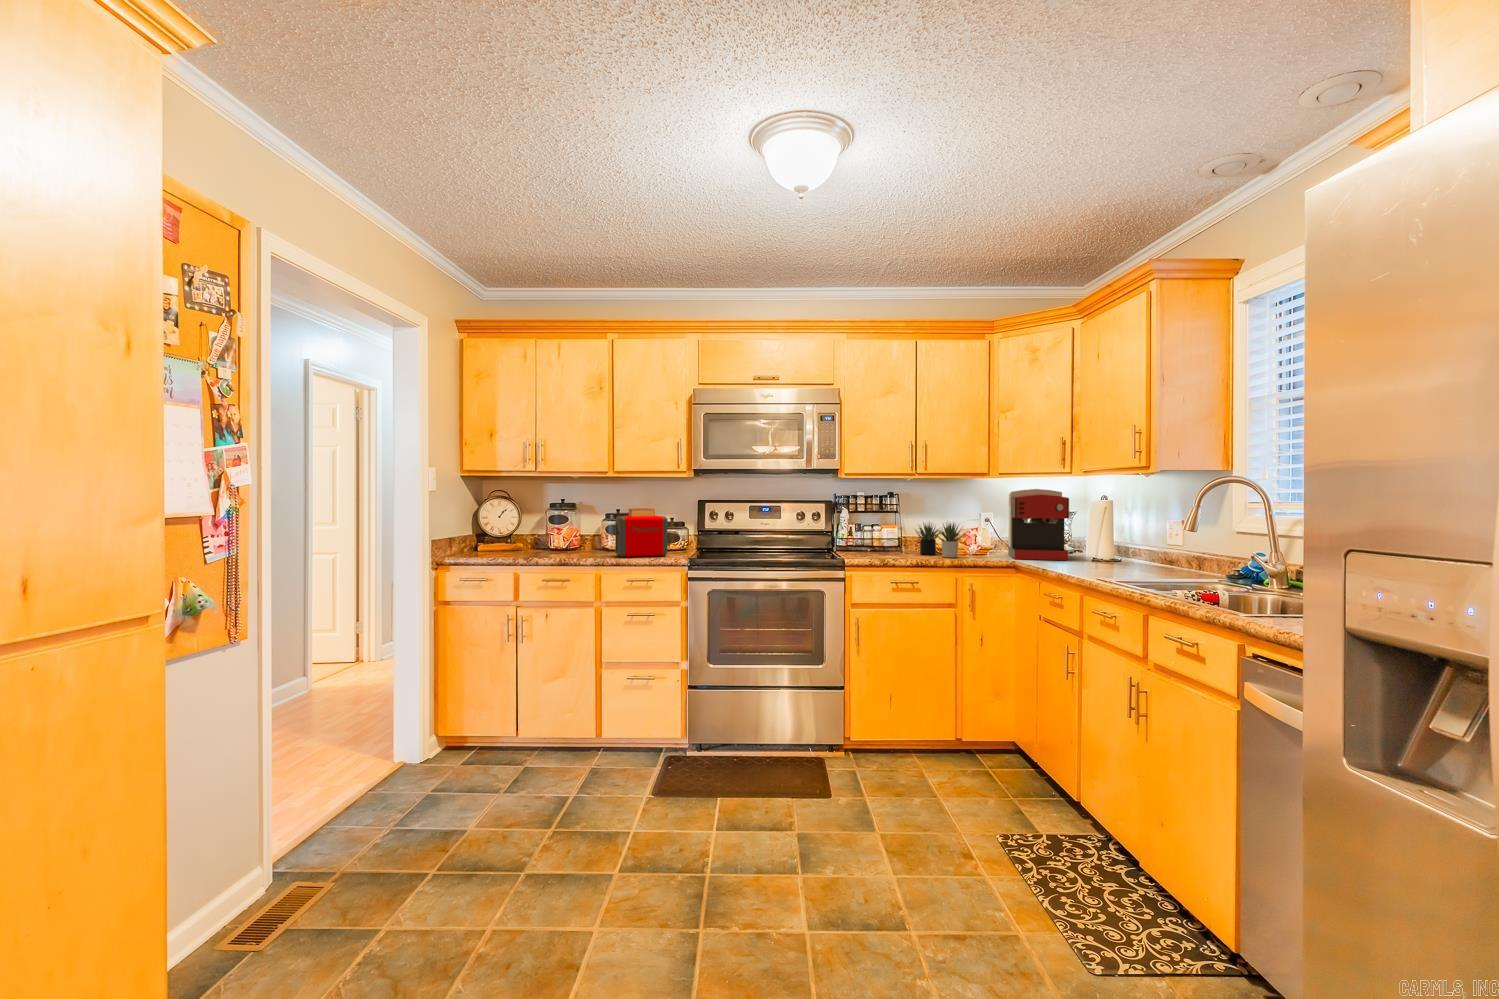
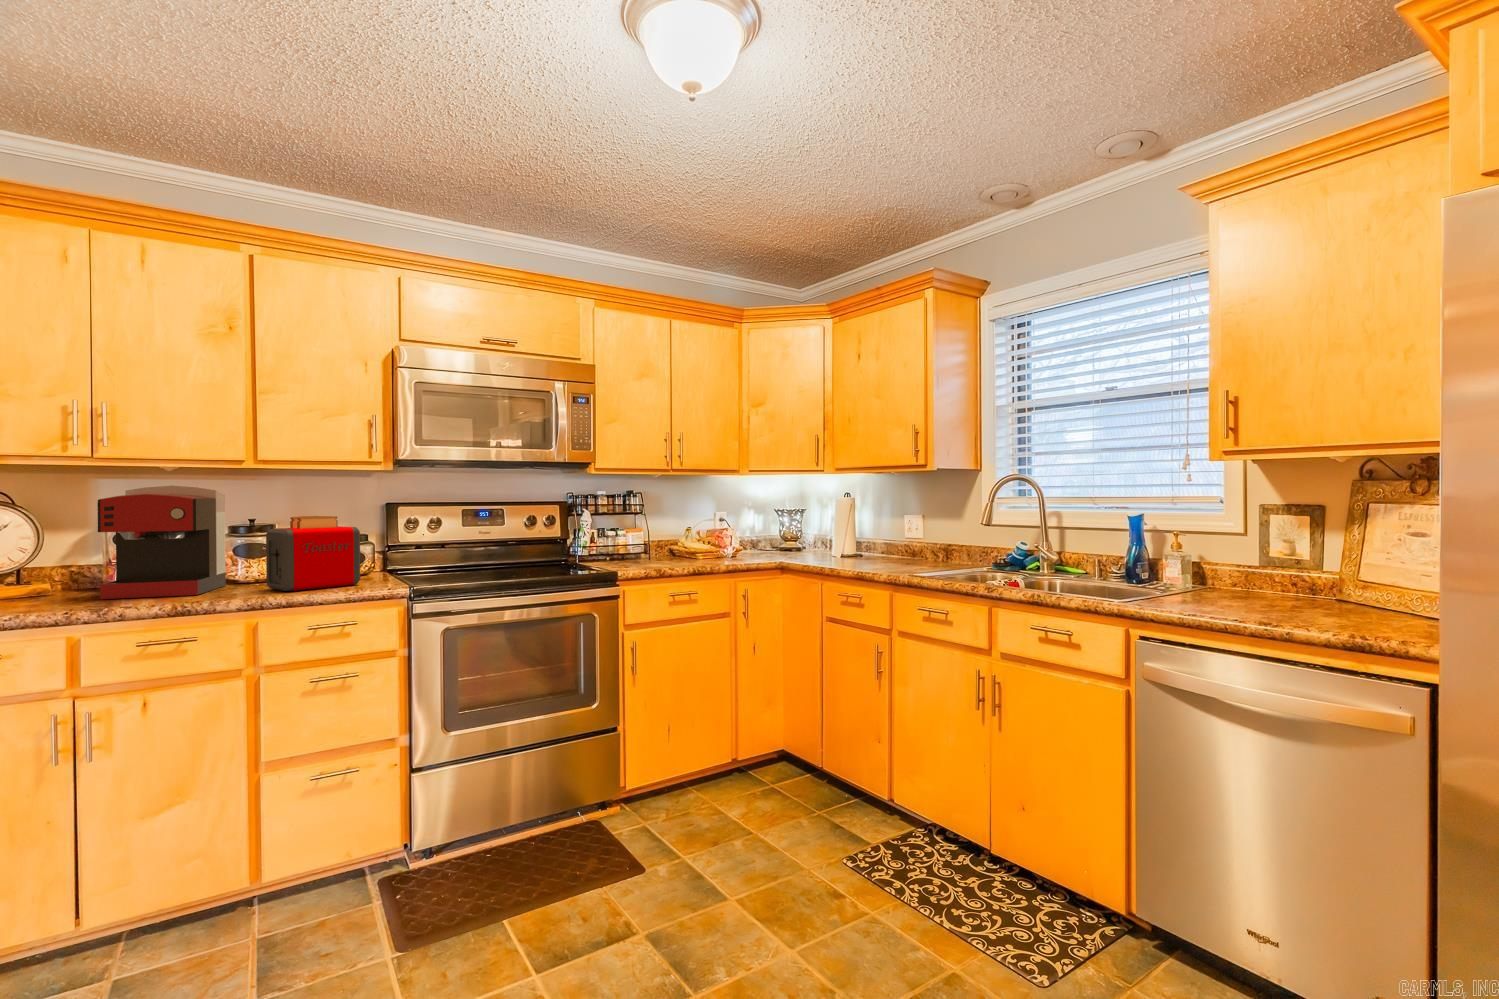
coffee maker: present [1008,489,1069,560] -> present [97,486,226,599]
succulent plant: present [916,522,966,558] -> none [667,519,732,562]

